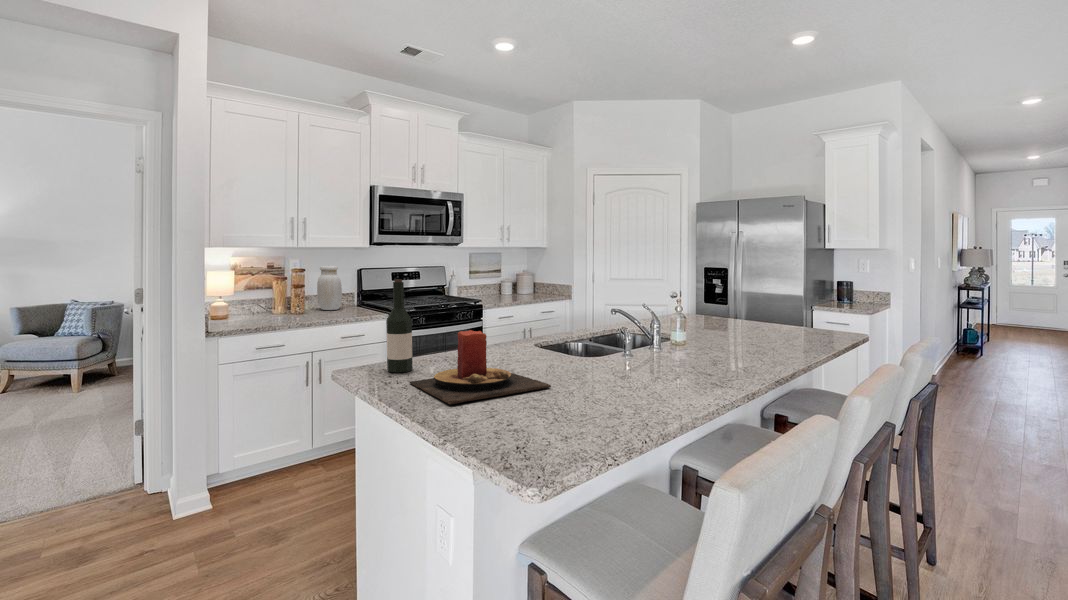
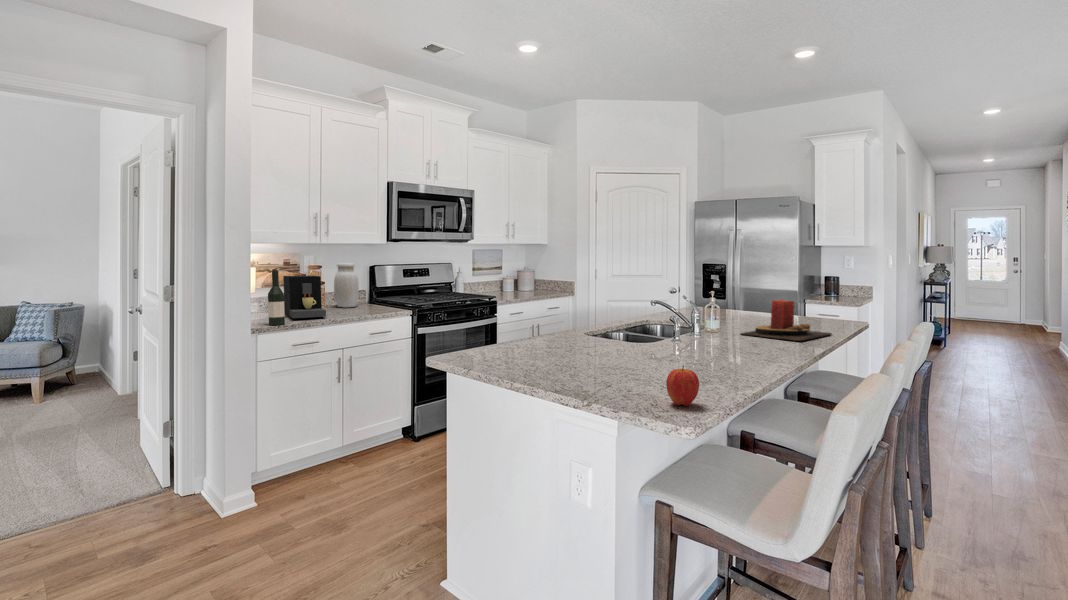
coffee maker: none [261,279,296,322] -> present [283,275,326,318]
wine bottle: present [386,279,413,373] -> present [268,269,285,325]
candle: present [410,330,551,404] -> present [741,299,832,341]
apple: none [517,404,558,457] -> present [666,366,699,406]

